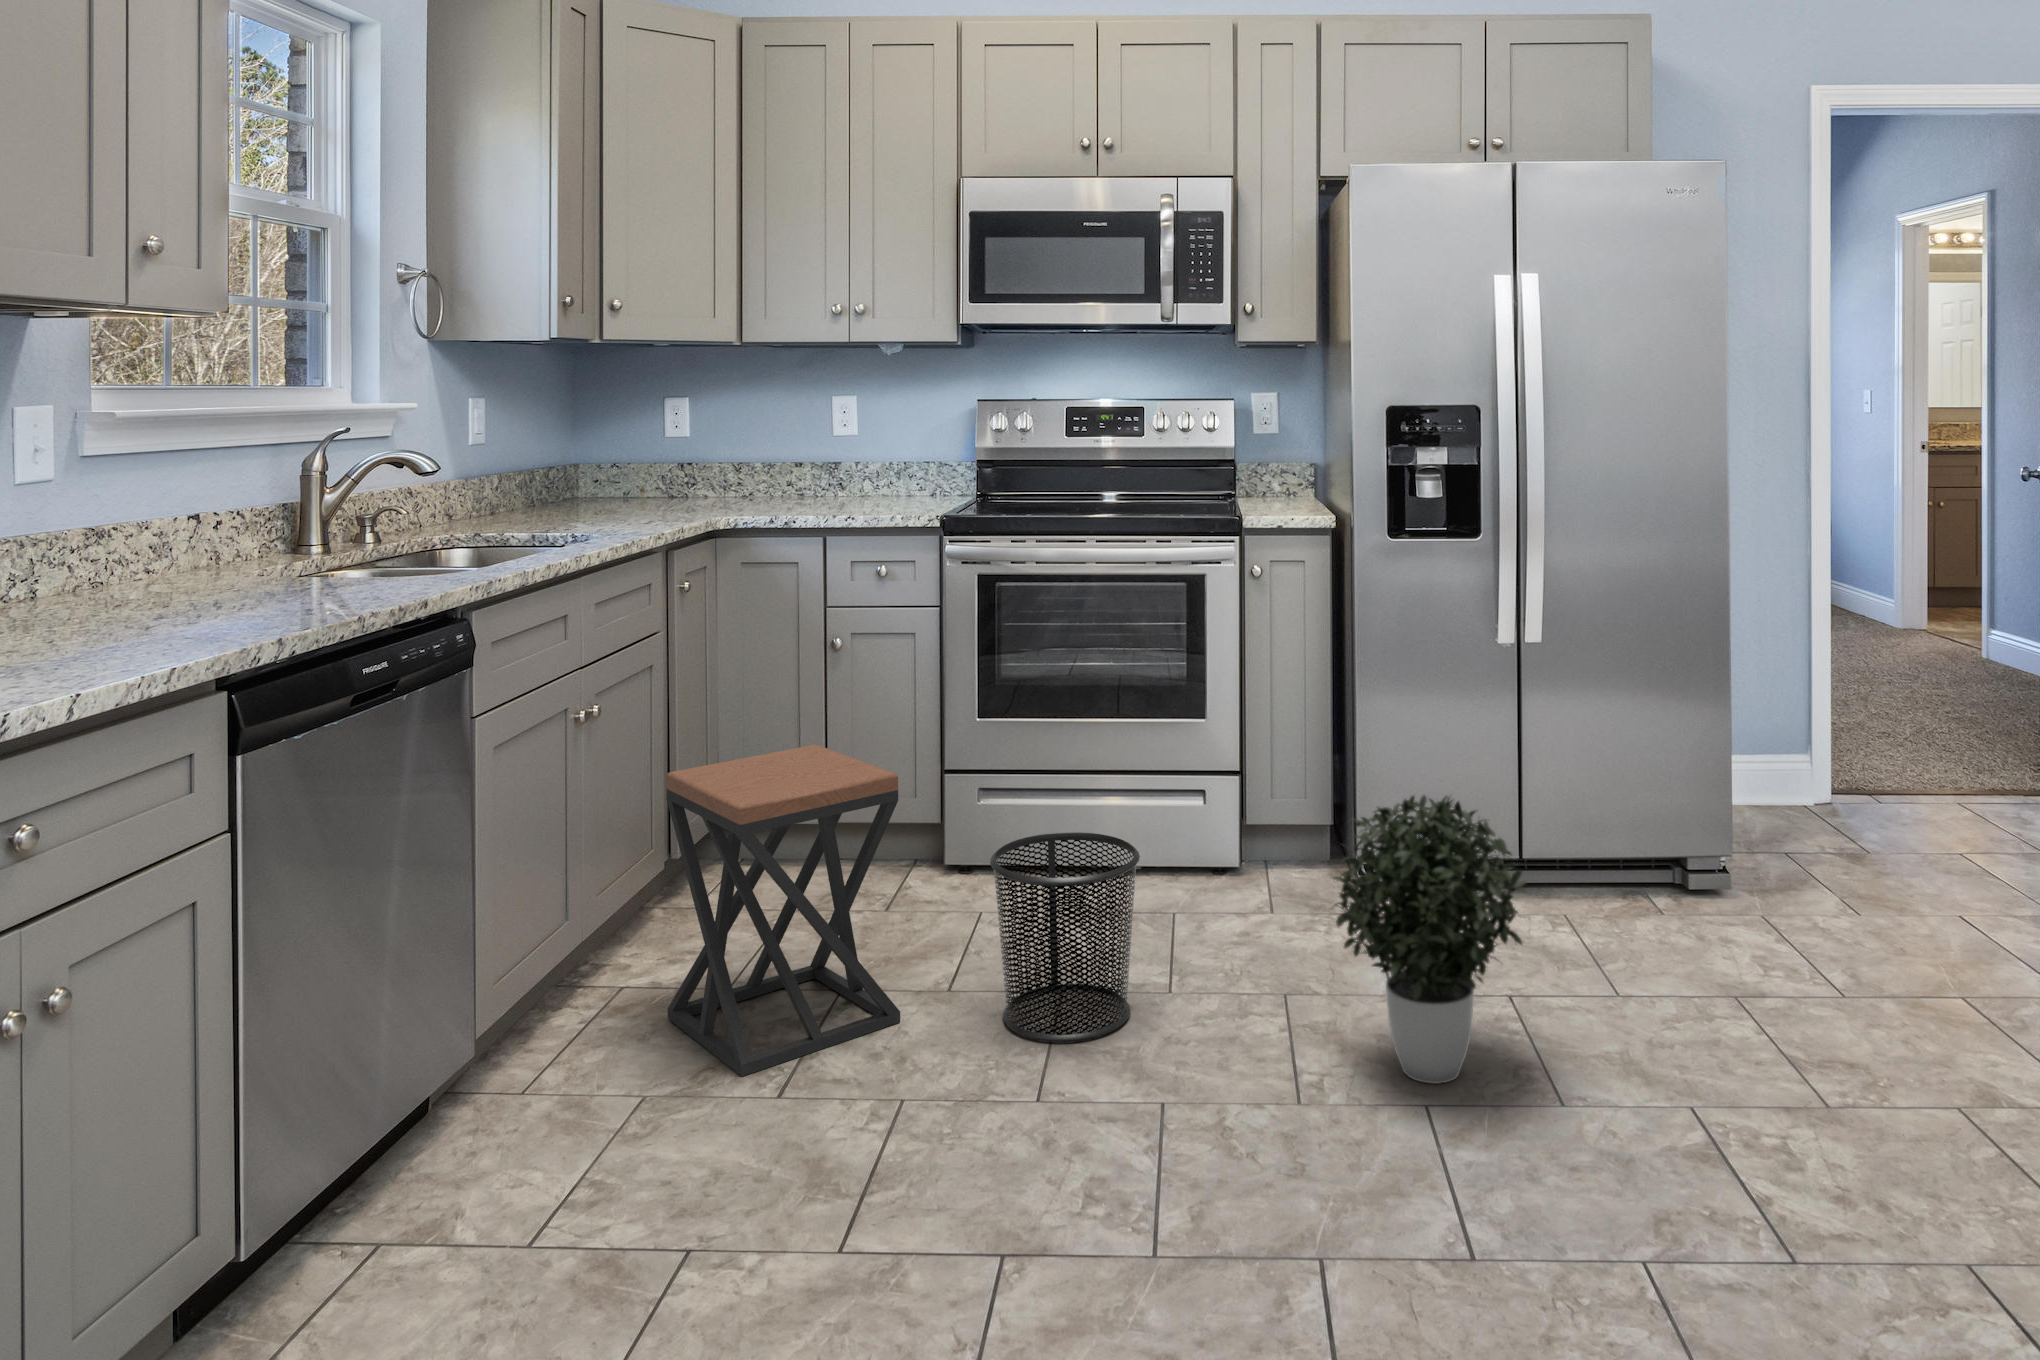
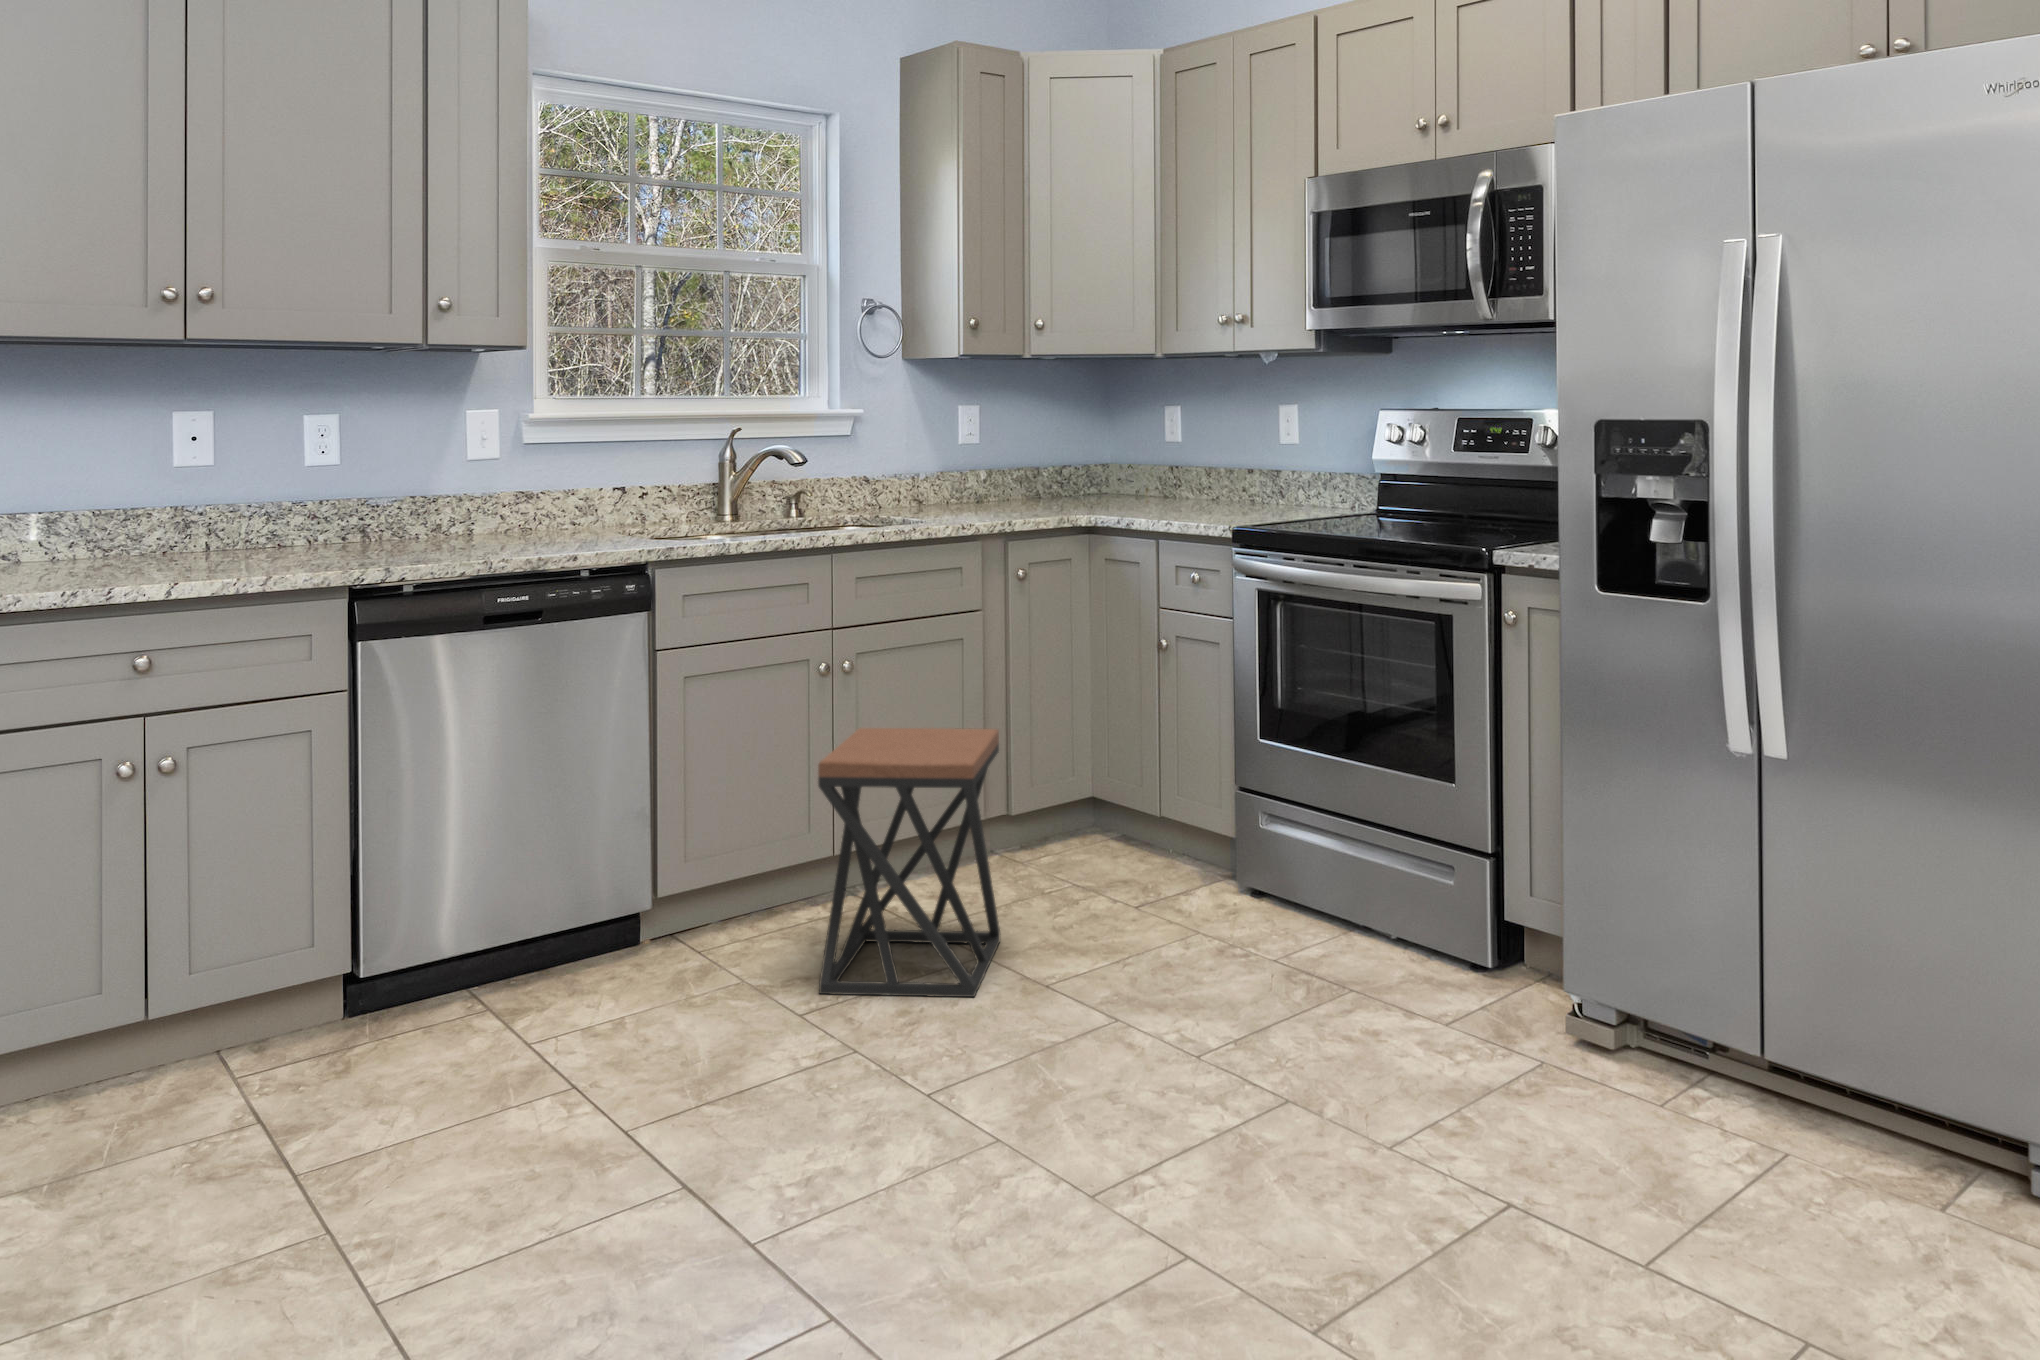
potted plant: present [1332,795,1526,1084] -> none [1155,891,1374,1239]
waste bin: present [990,832,1140,1042] -> none [1010,854,1161,1067]

